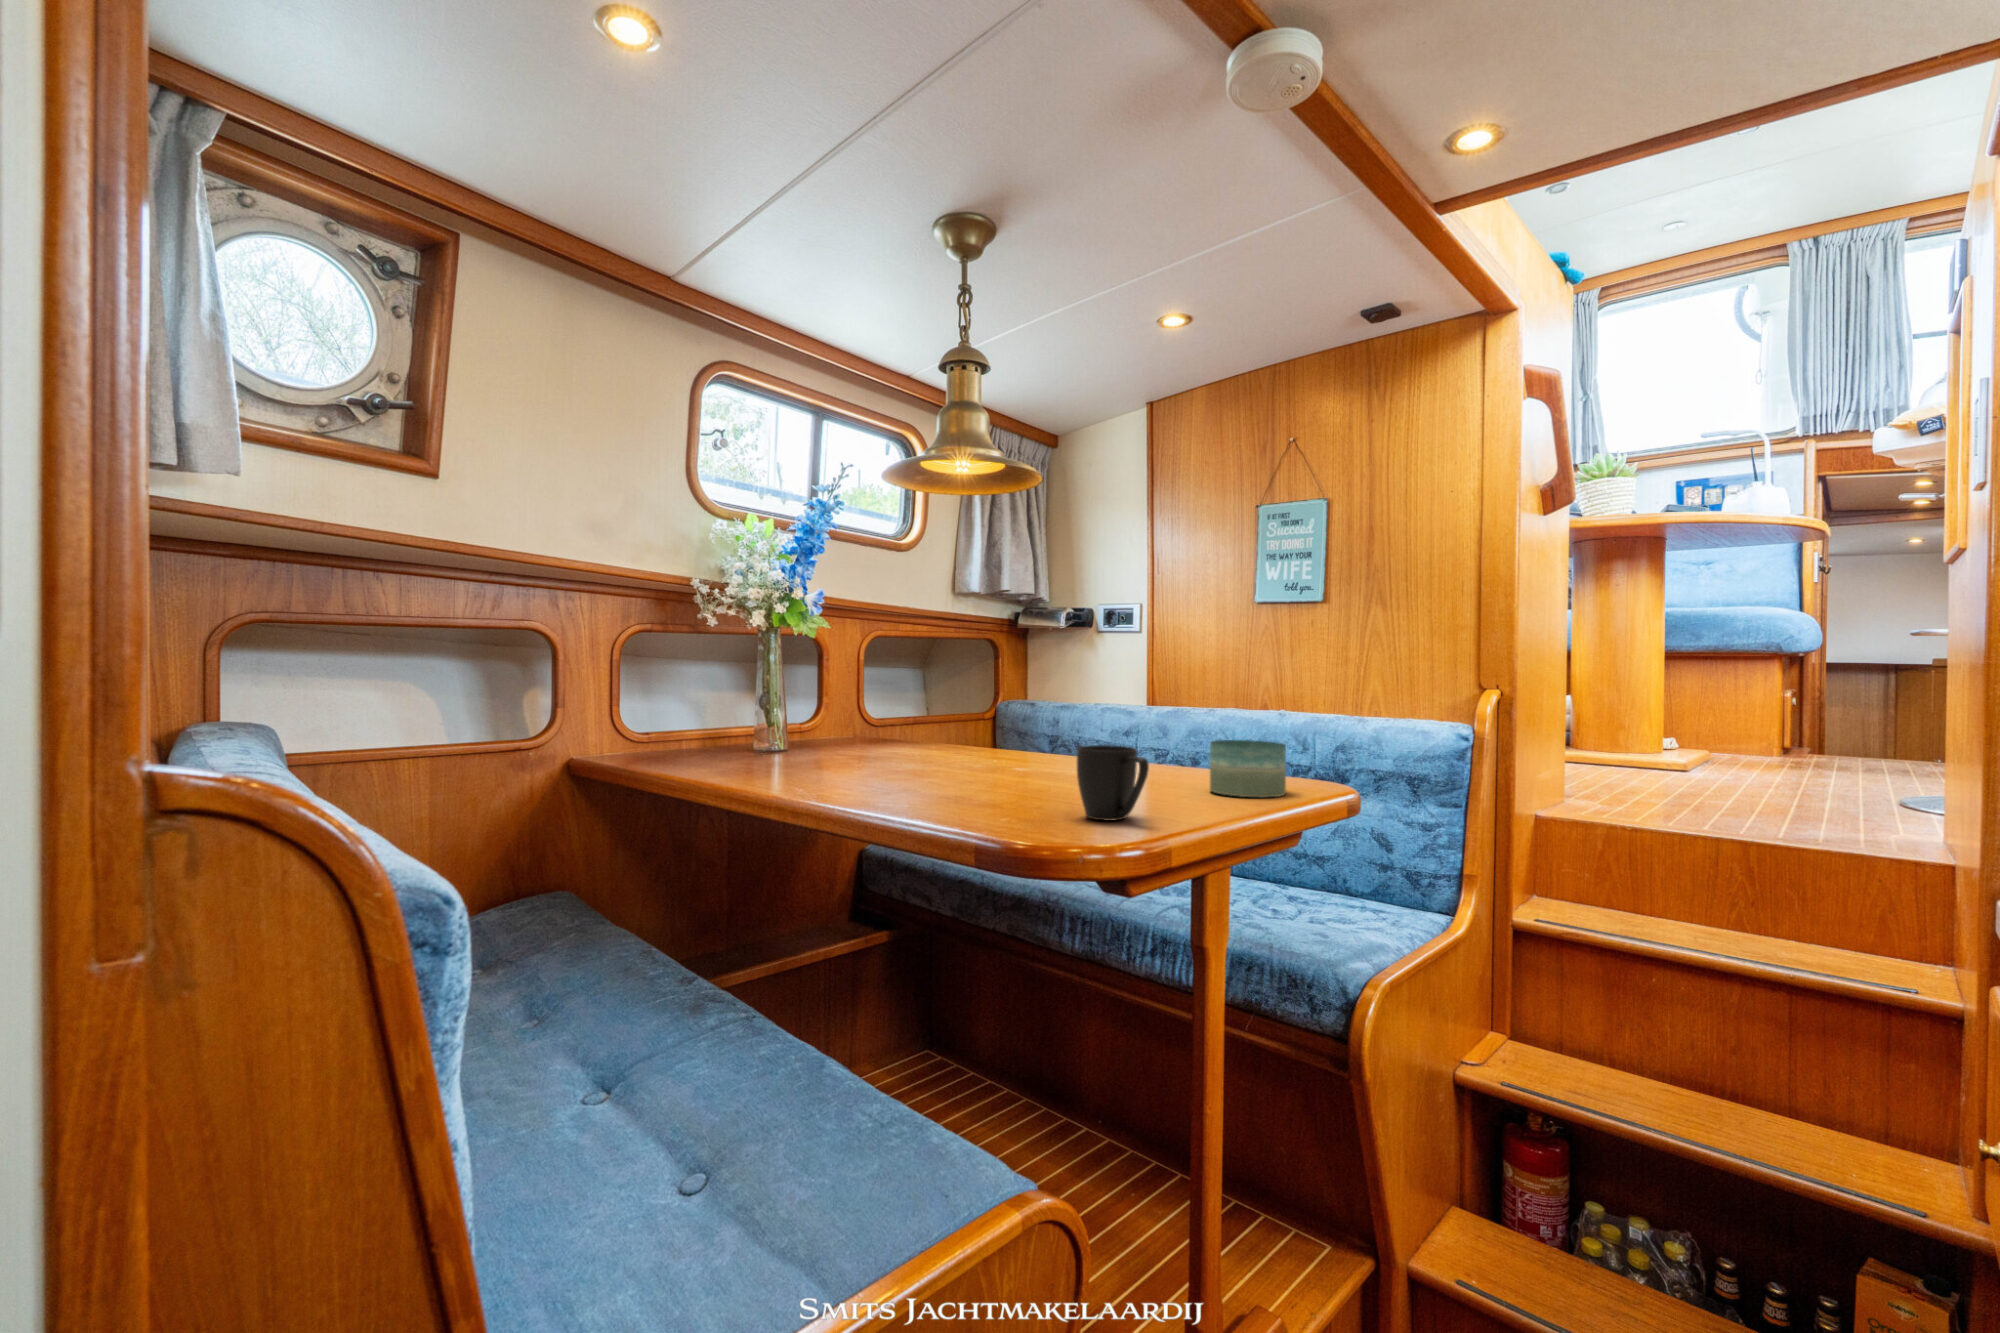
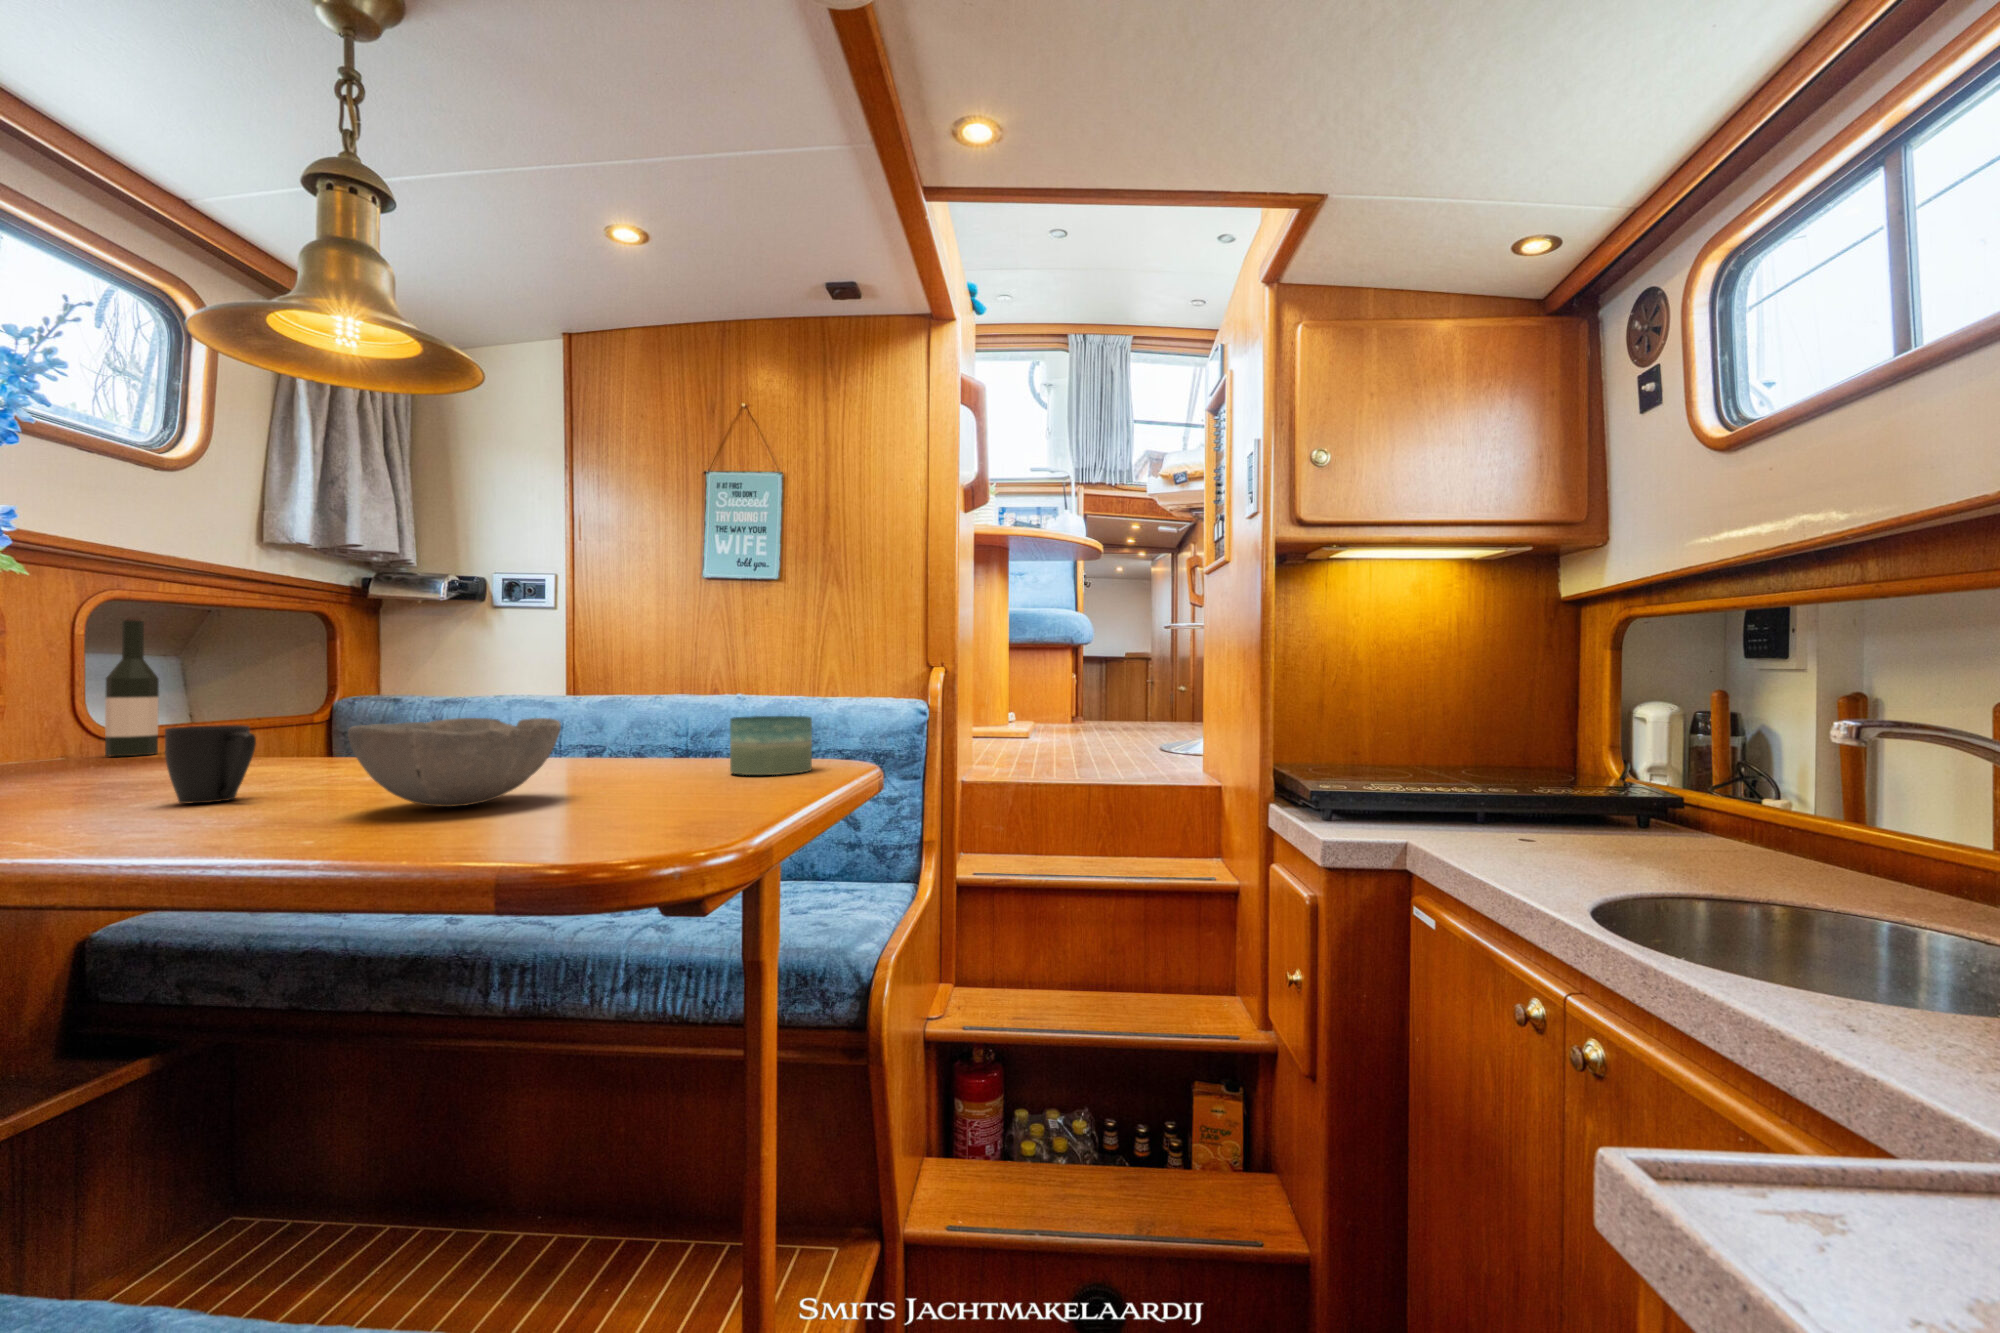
wine bottle: none [880,647,904,734] -> present [105,617,159,756]
bowl: none [931,731,1065,798] -> present [348,718,561,807]
mug: present [1077,745,1149,821] -> present [165,725,256,803]

